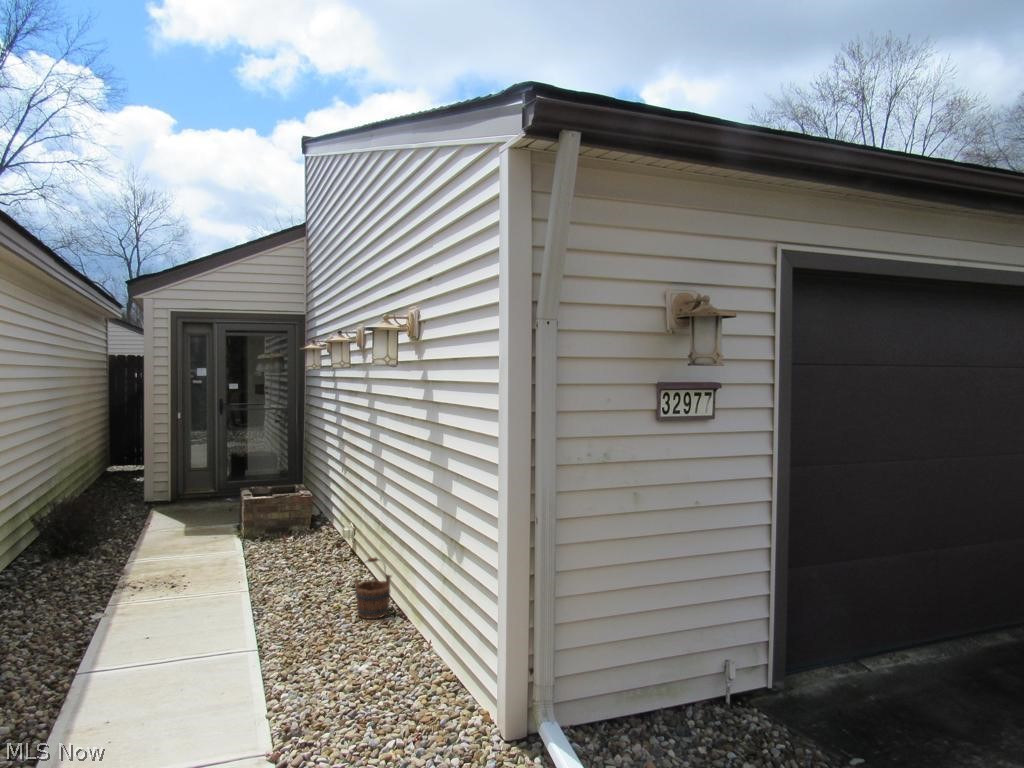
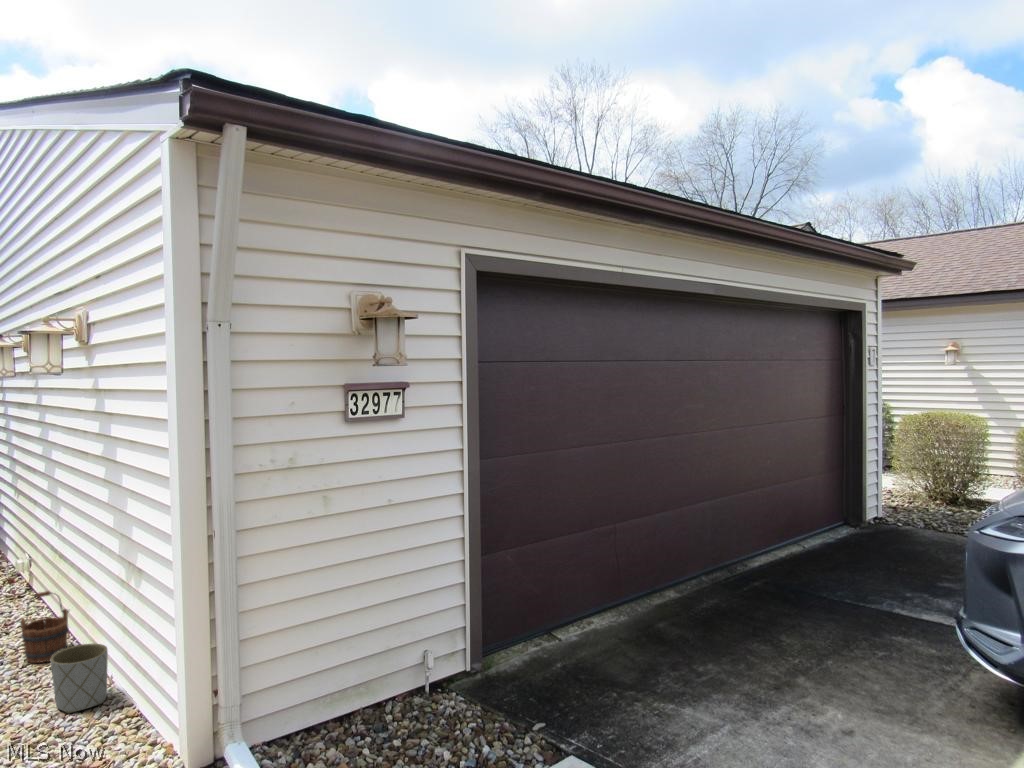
planter: none [383,608,427,668] -> present [51,644,108,713]

